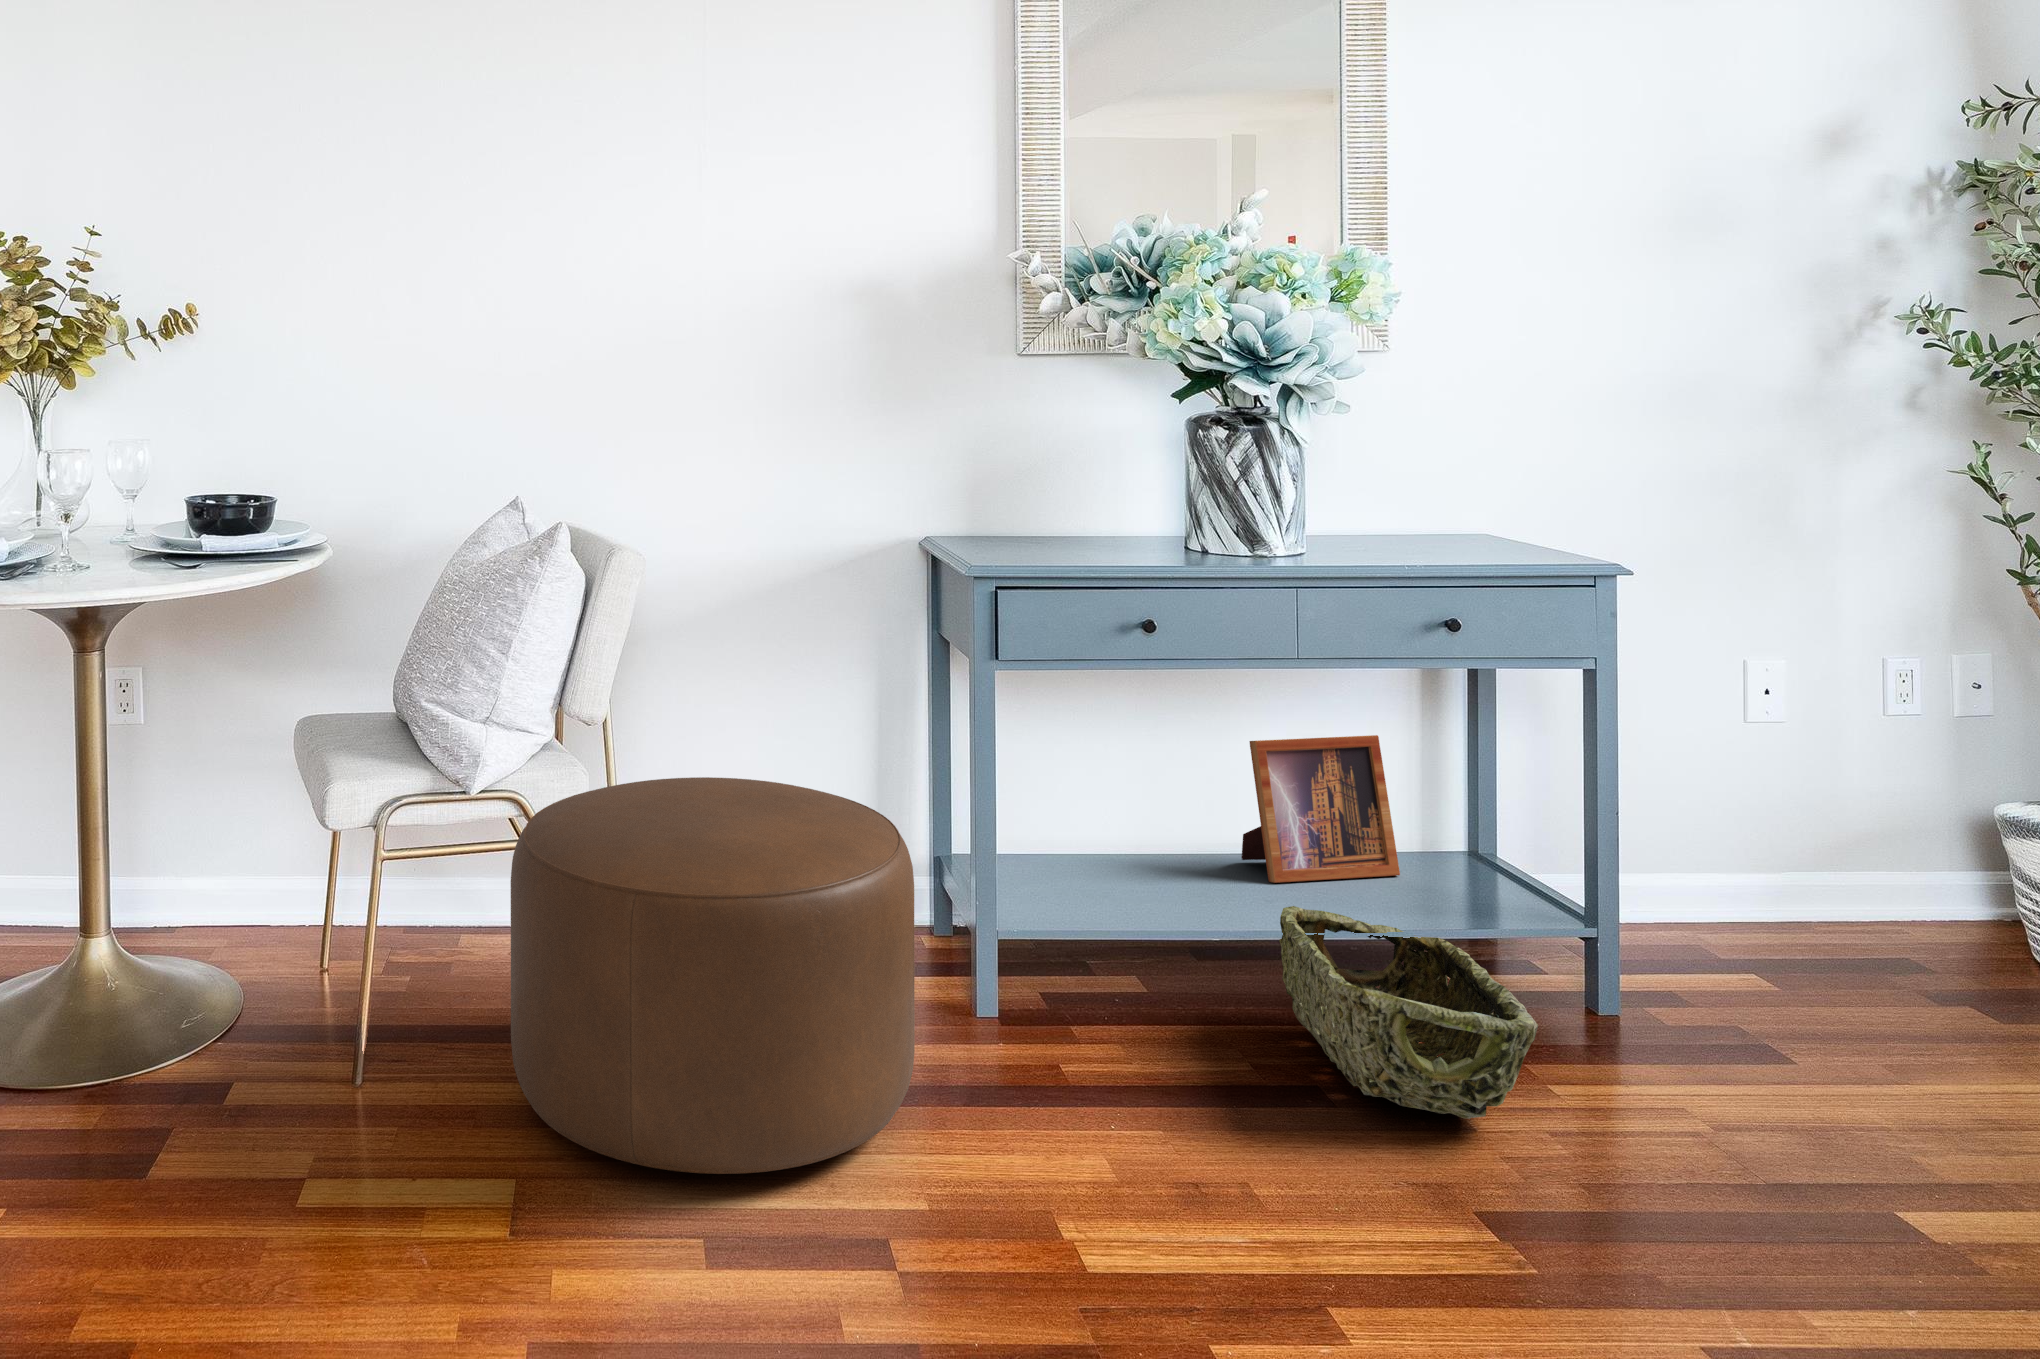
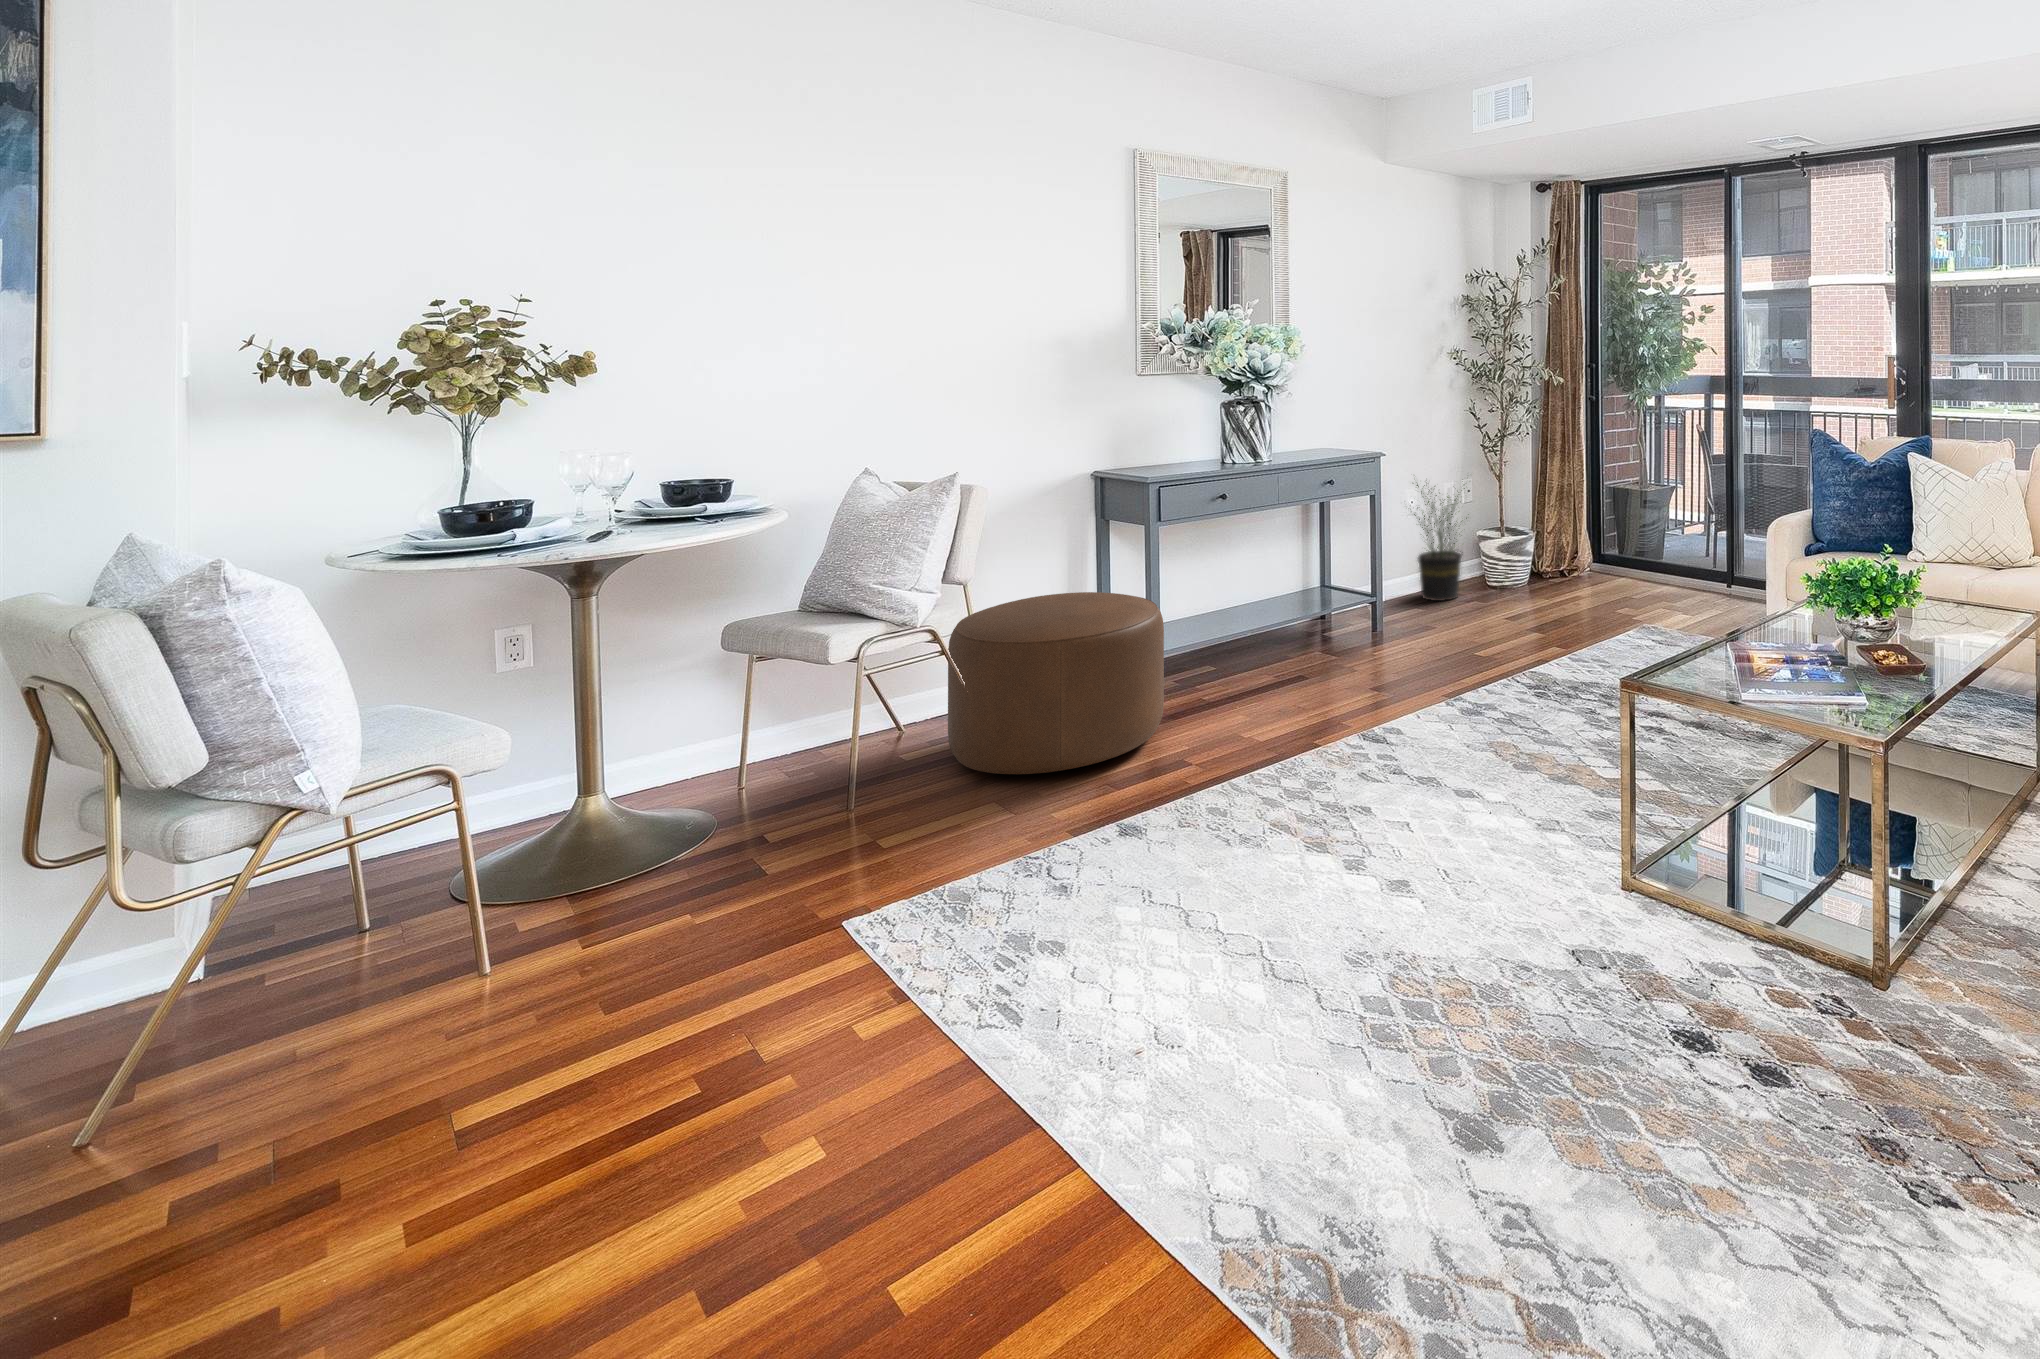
potted plant: none [1711,622,1972,986] -> present [1410,481,1469,601]
picture frame: present [1241,735,1400,883] -> none [1236,536,1300,606]
woven basket: present [1279,906,1538,1119] -> none [1275,608,1380,669]

